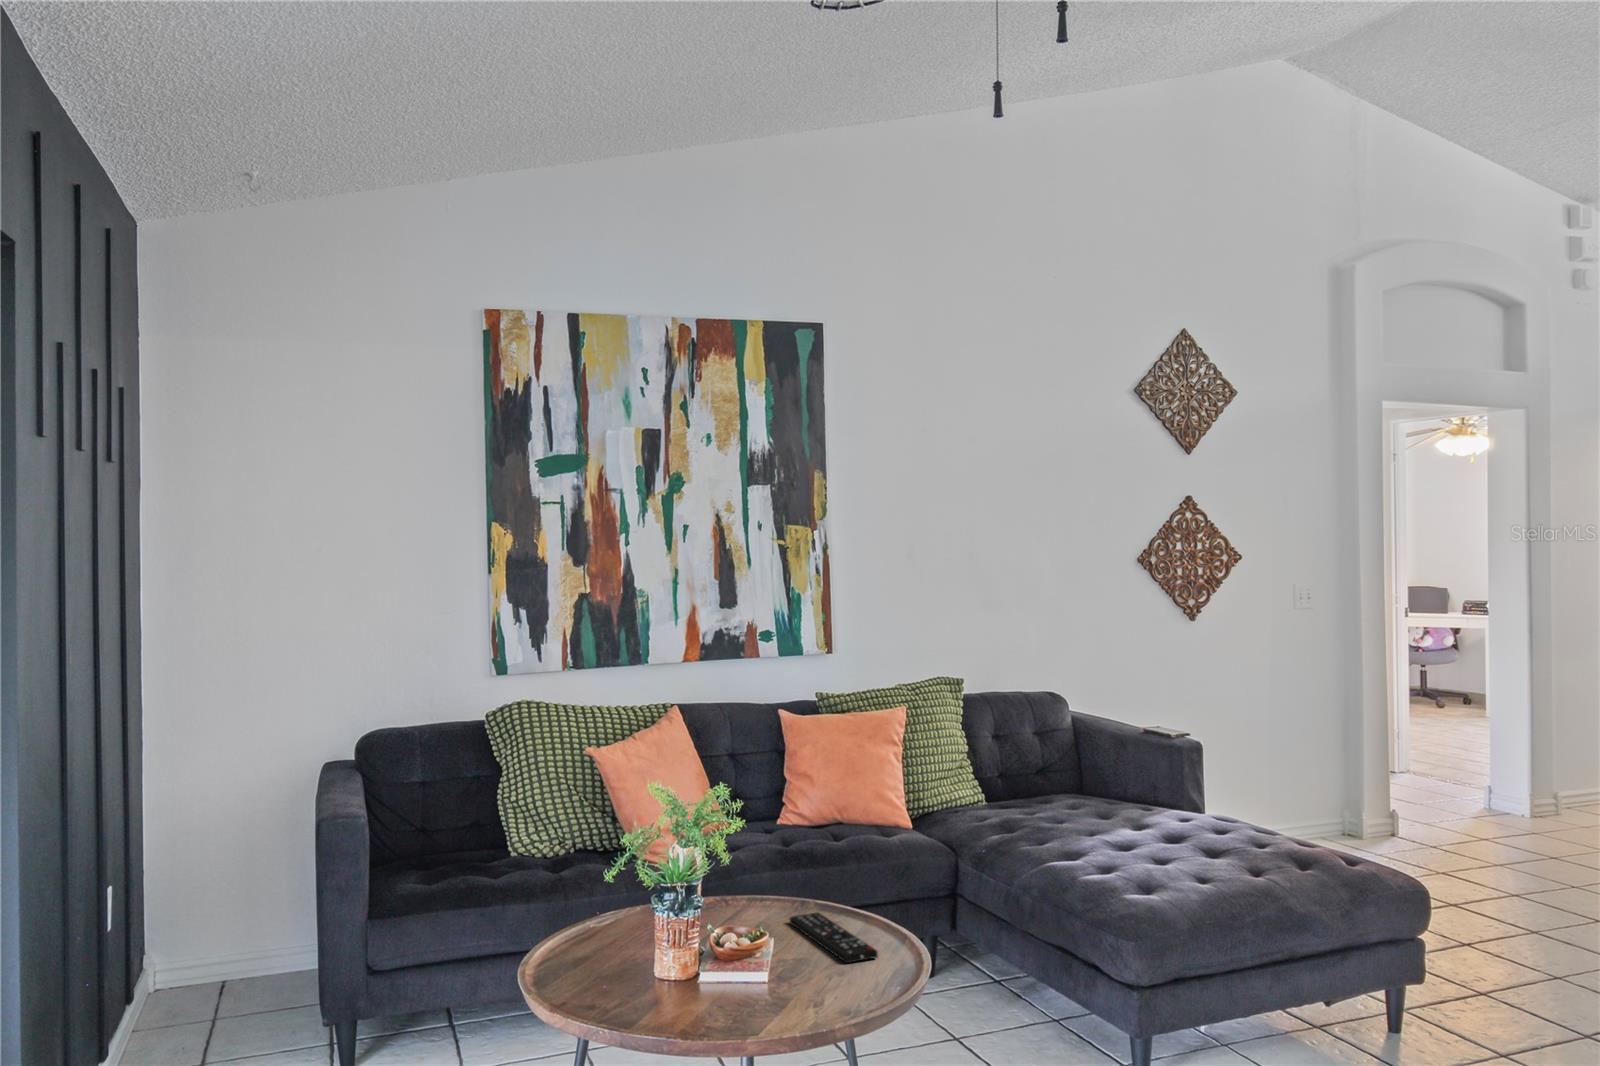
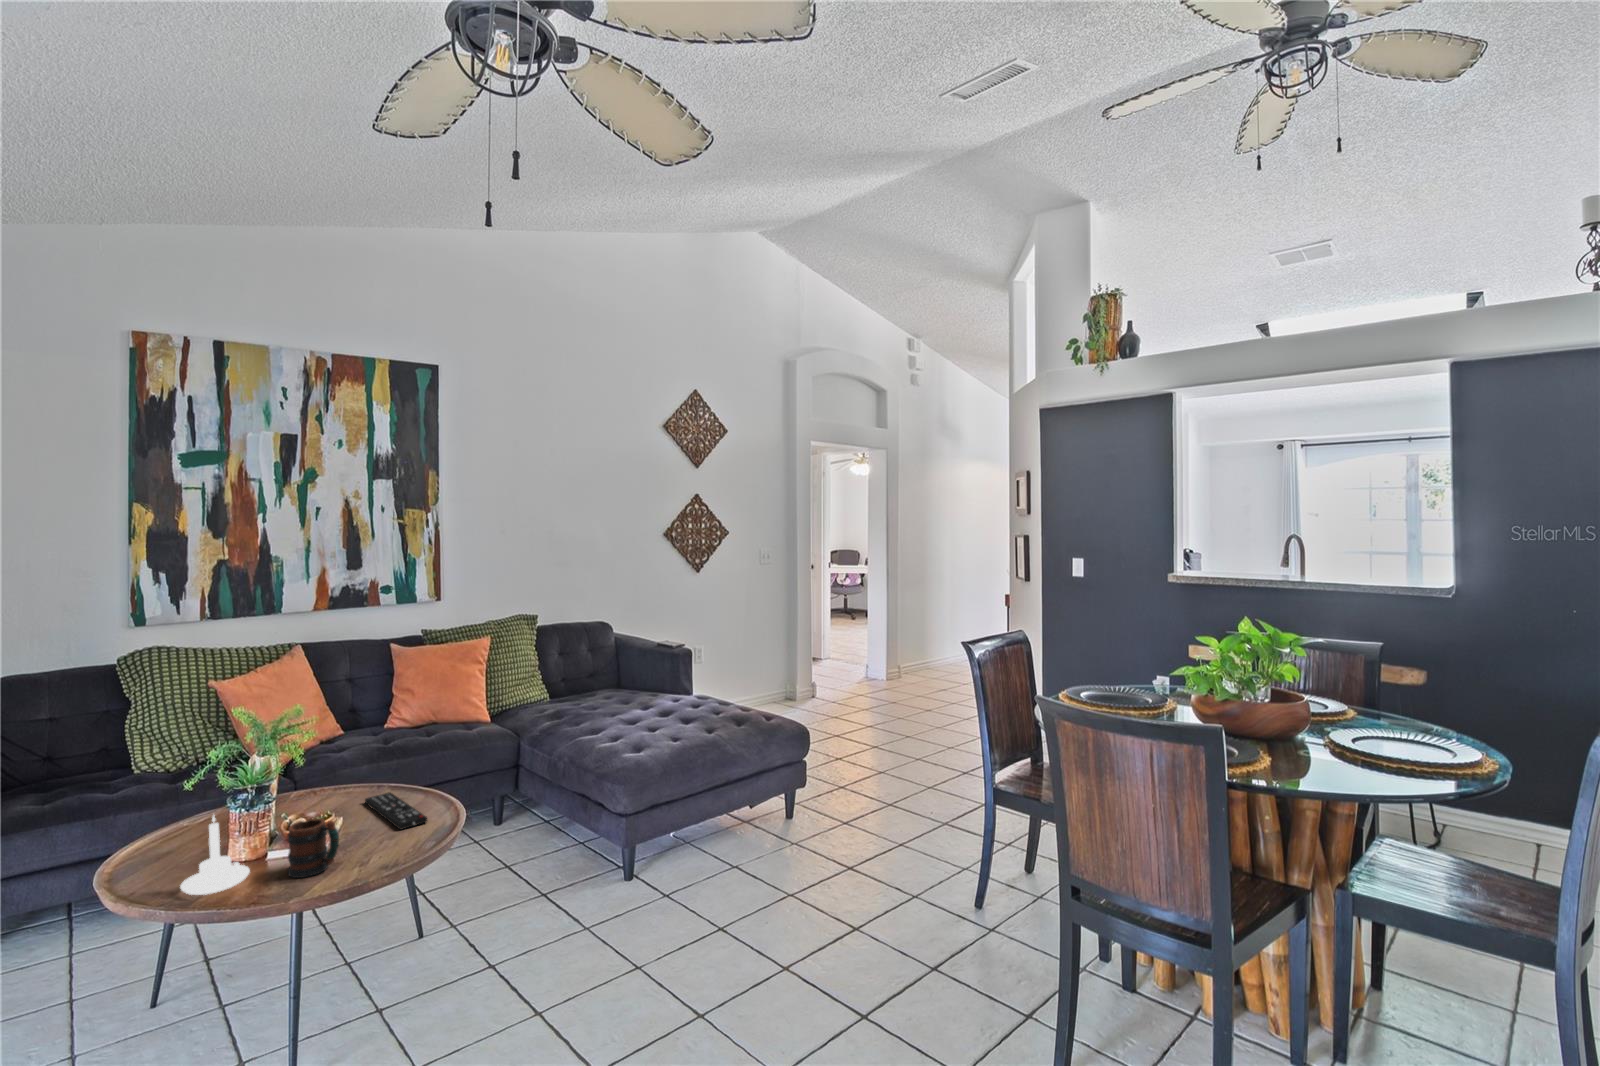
candle holder: none [620,911,690,1011] -> present [180,816,250,895]
mug: none [730,933,789,1007] -> present [287,819,339,878]

